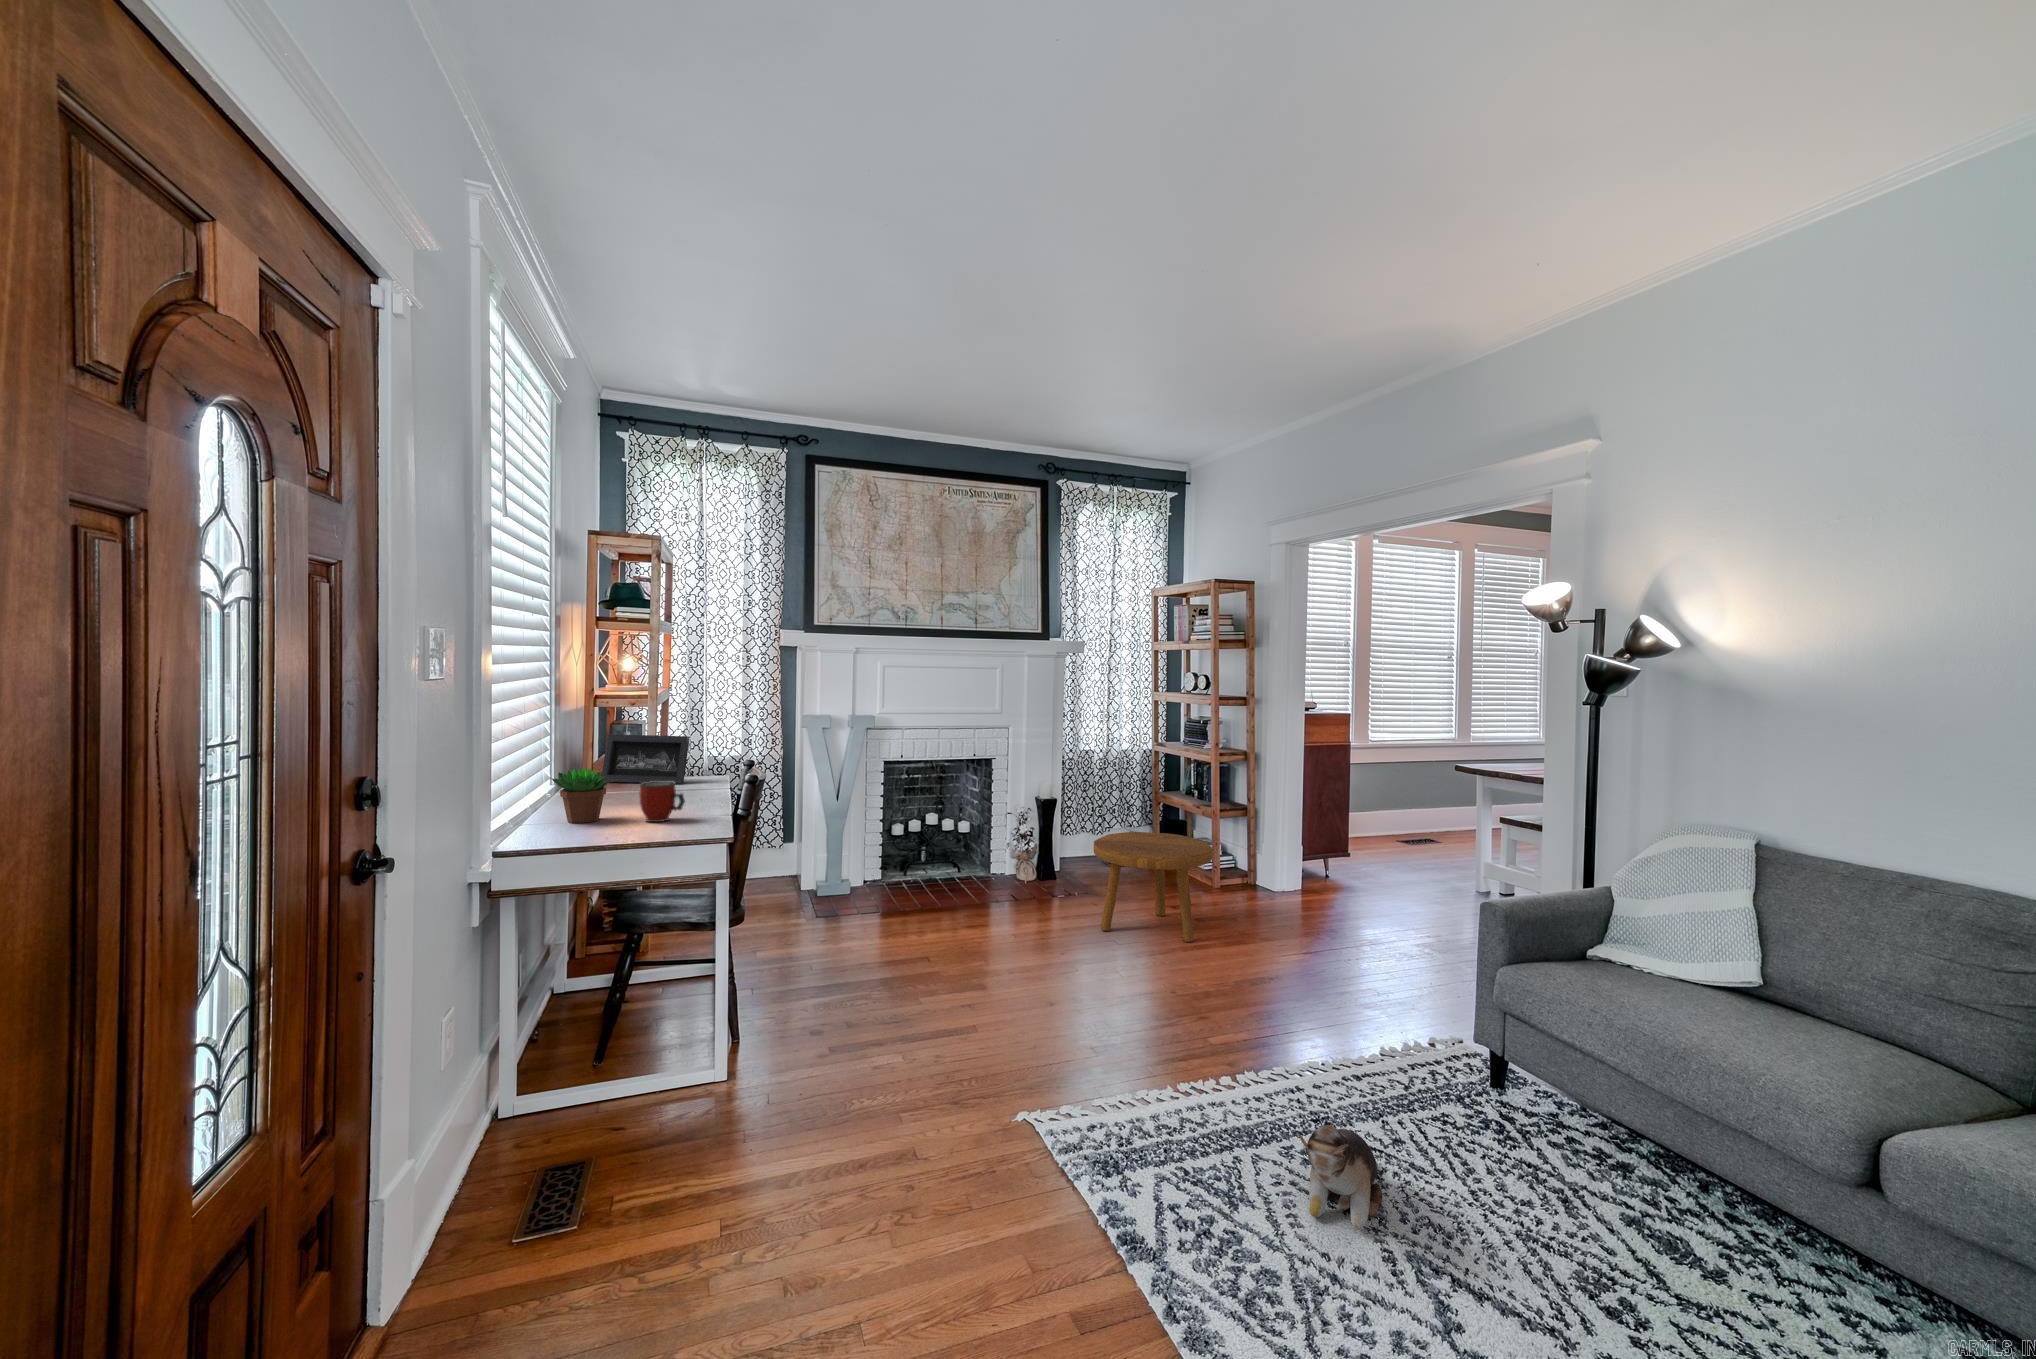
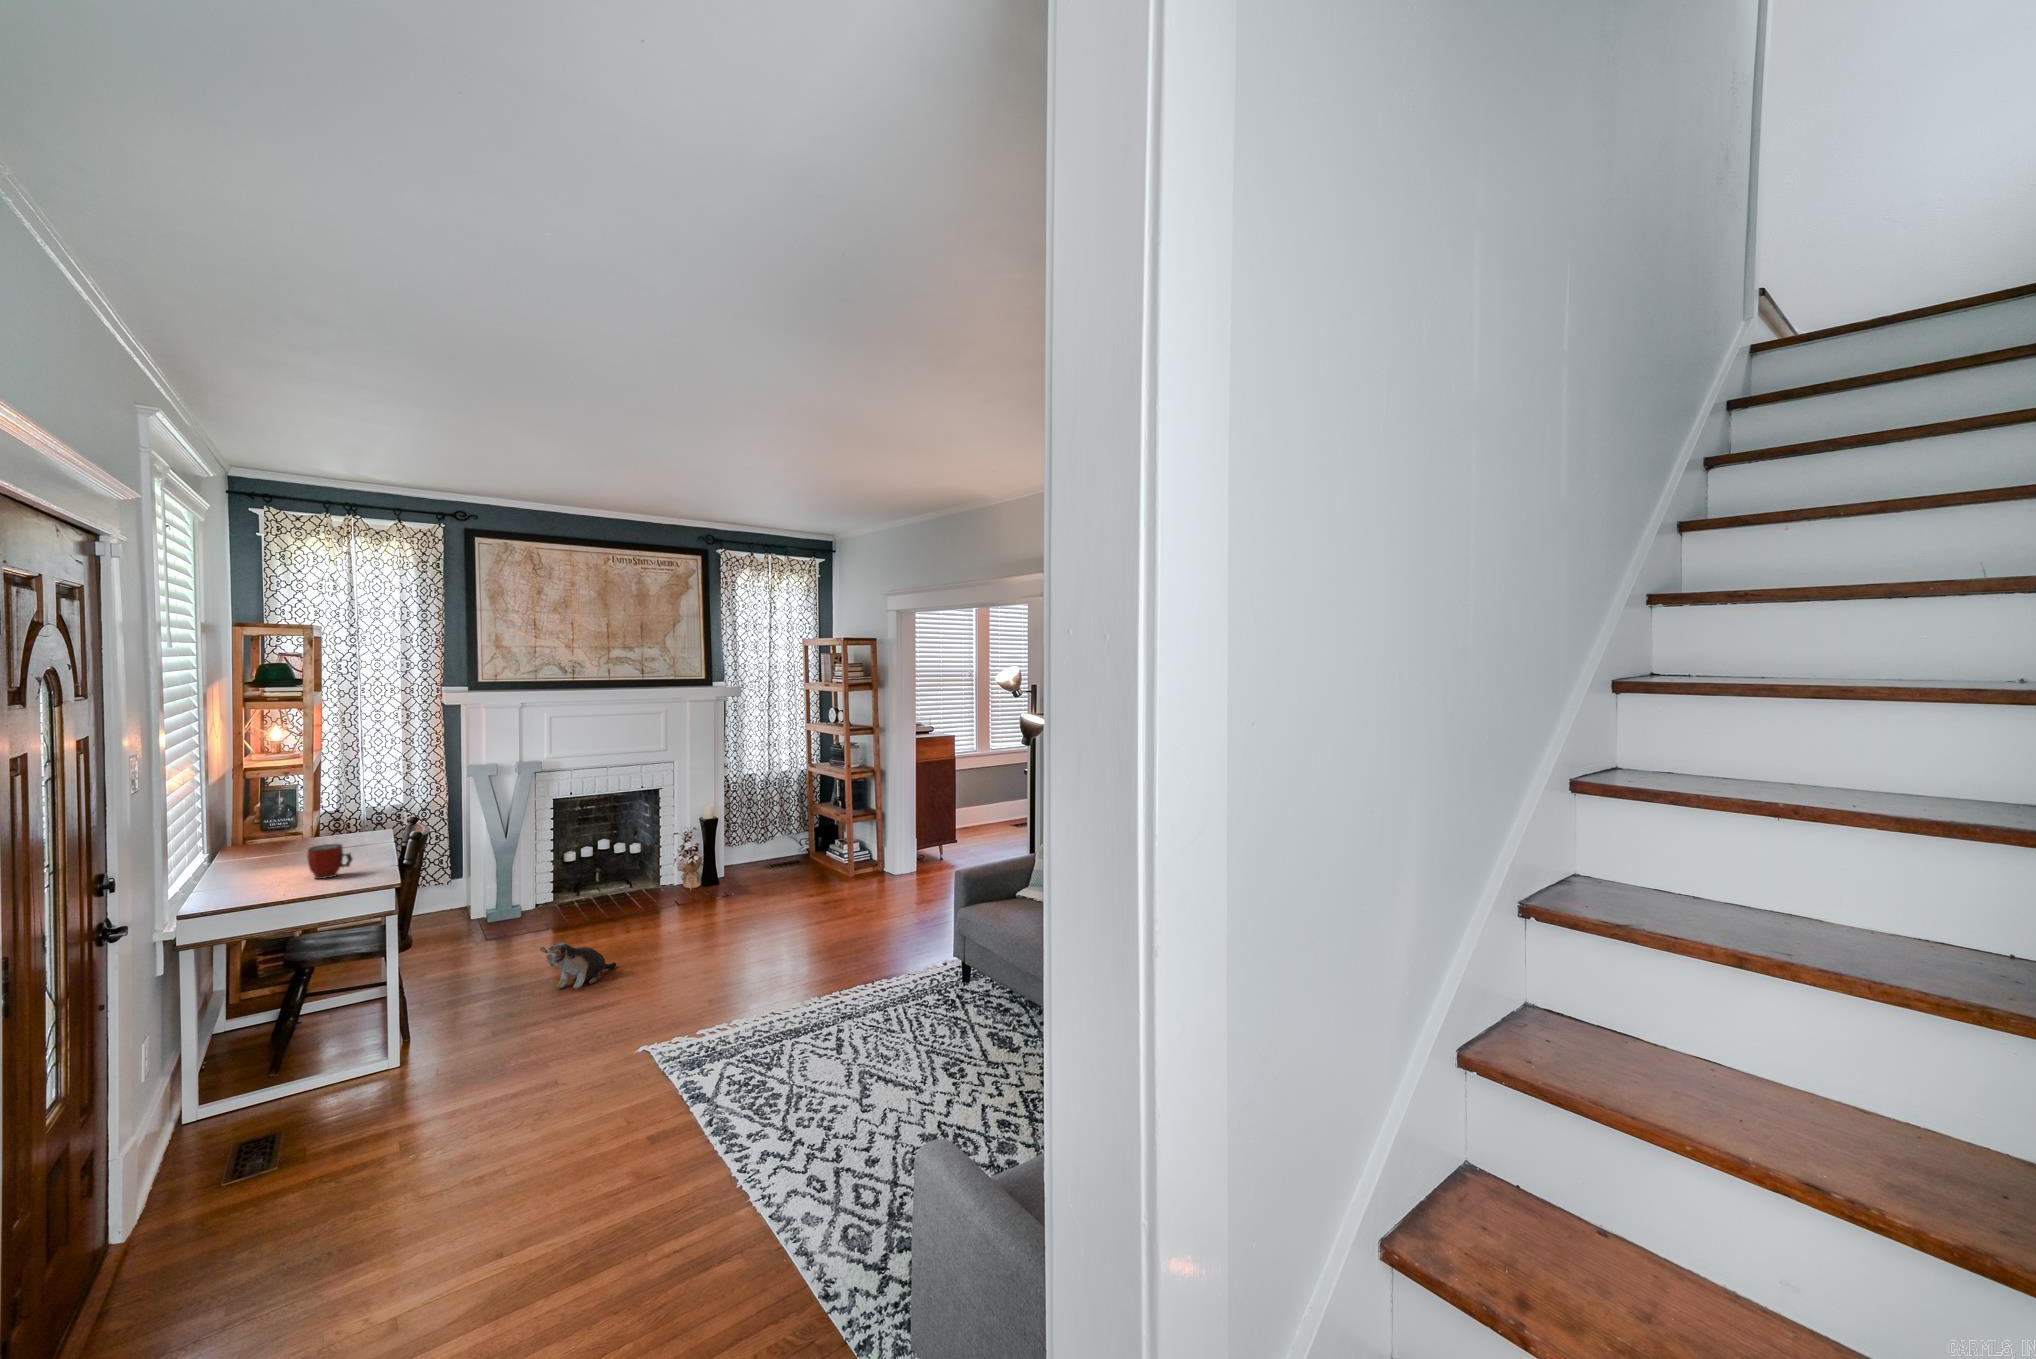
picture frame: present [601,734,690,784] -> none [254,798,350,845]
succulent plant: present [551,767,610,823] -> none [215,838,278,887]
footstool: present [1094,832,1213,942] -> none [740,840,835,922]
plush toy: present [1298,1124,1383,1230] -> present [540,942,616,988]

